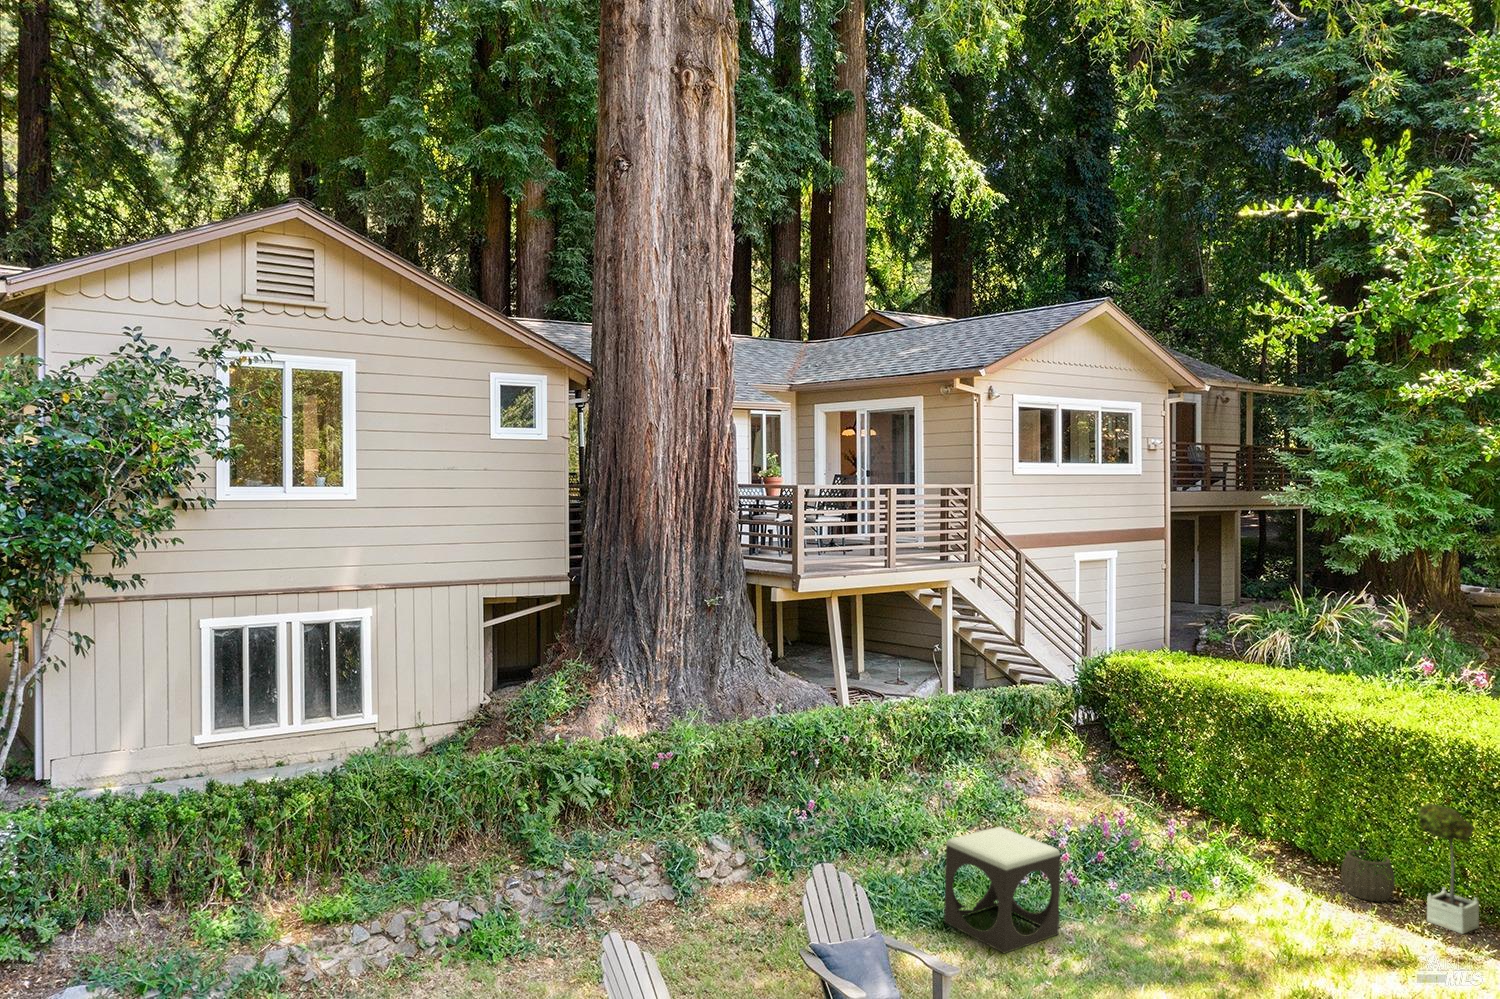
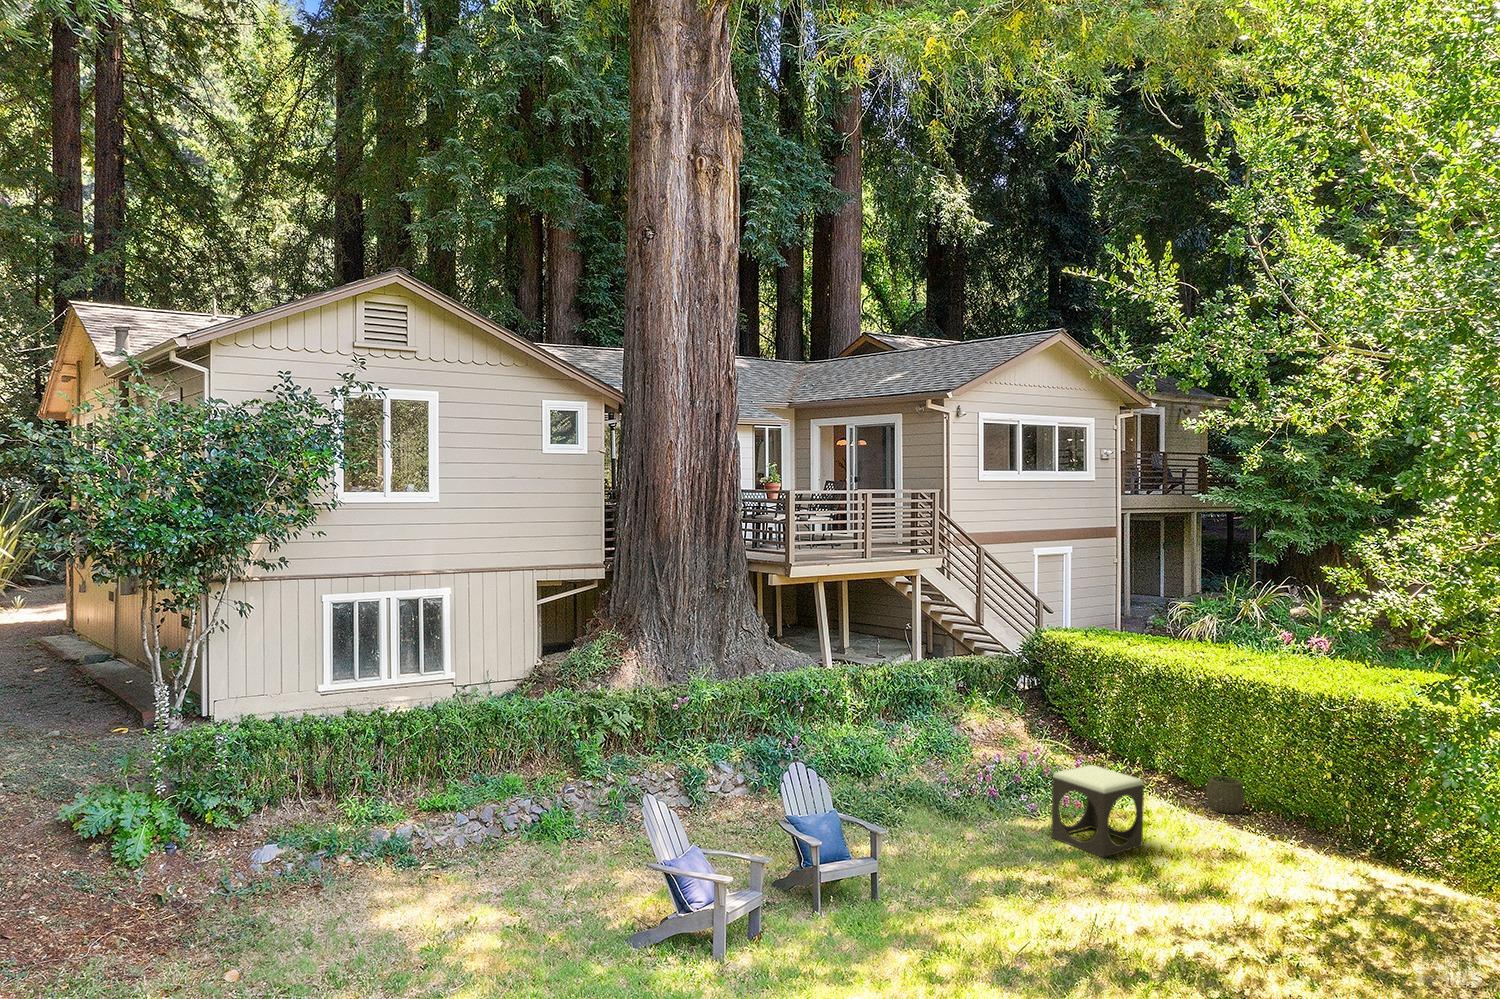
potted tree: present [1418,803,1479,934] -> none [1258,736,1301,834]
footstool: present [944,827,1060,953] -> present [1051,765,1144,857]

